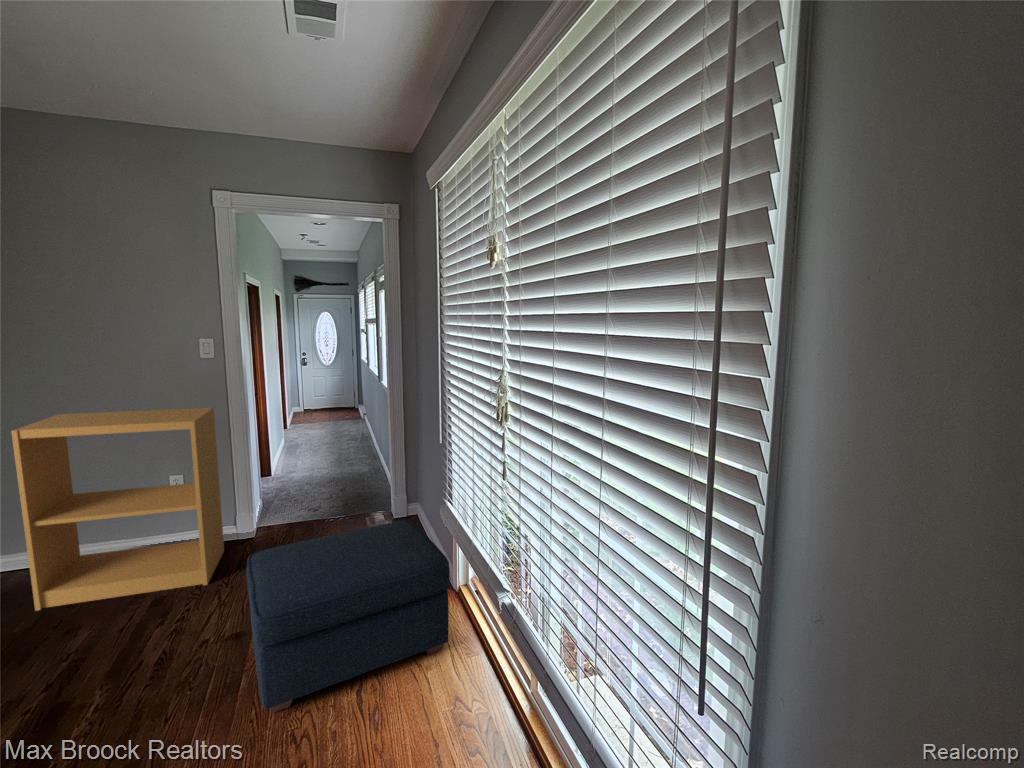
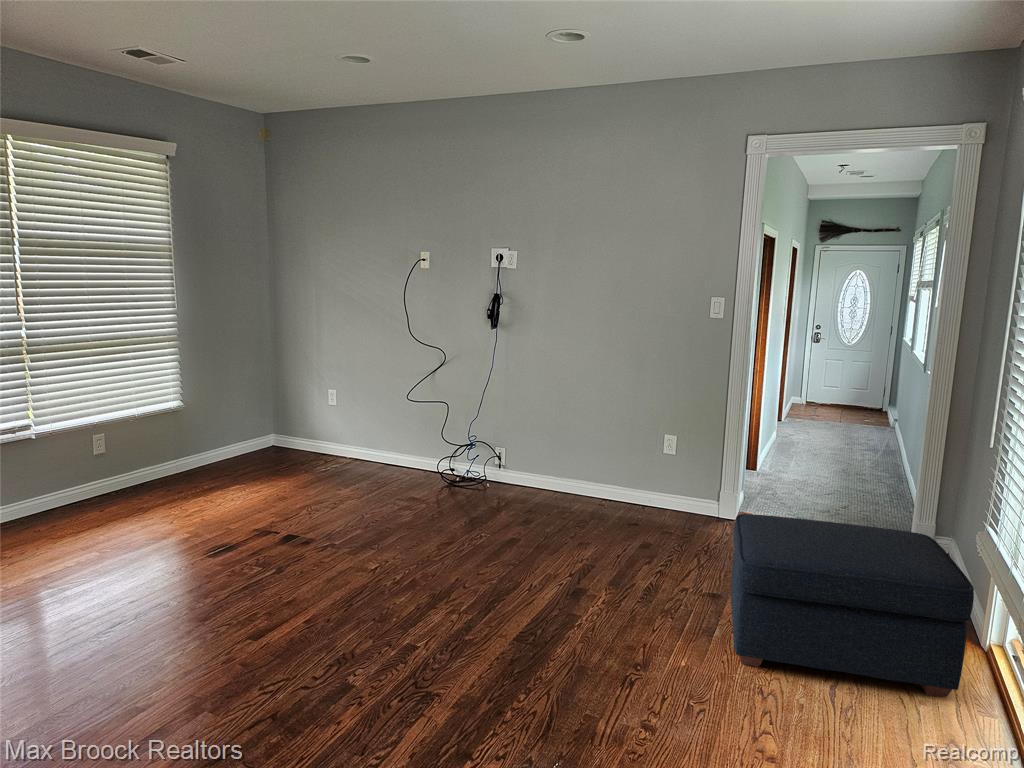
bookshelf: present [11,407,224,611] -> none [564,359,718,546]

